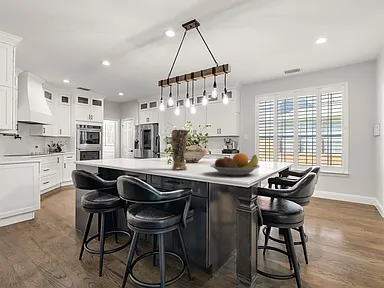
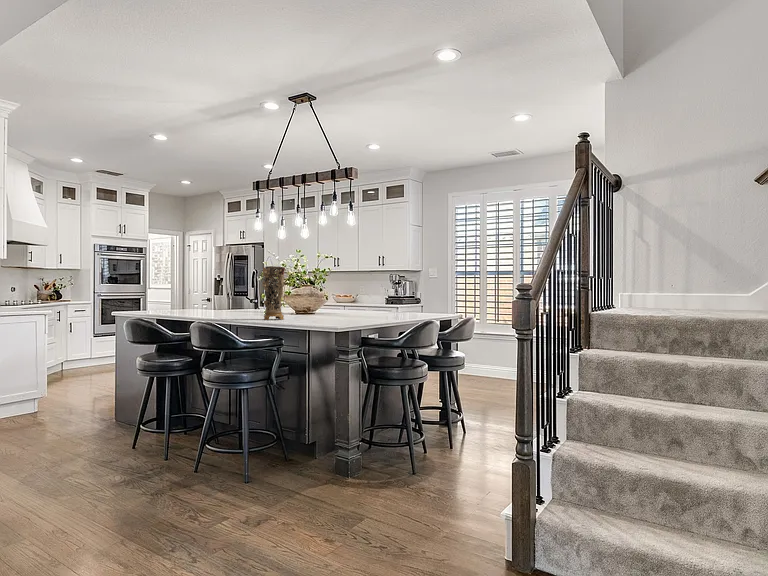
fruit bowl: present [210,153,260,176] -> none [305,297,364,322]

